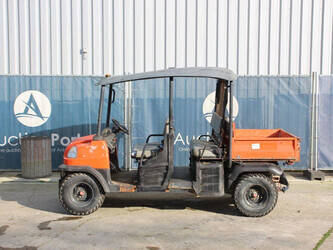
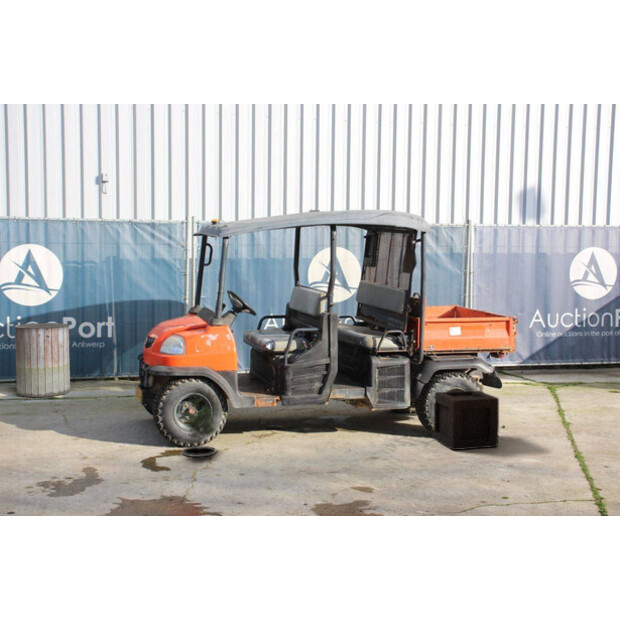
potted tree: none [71,182,96,223] -> present [182,395,216,457]
wooden crate: none [240,186,282,228] -> present [432,390,499,450]

